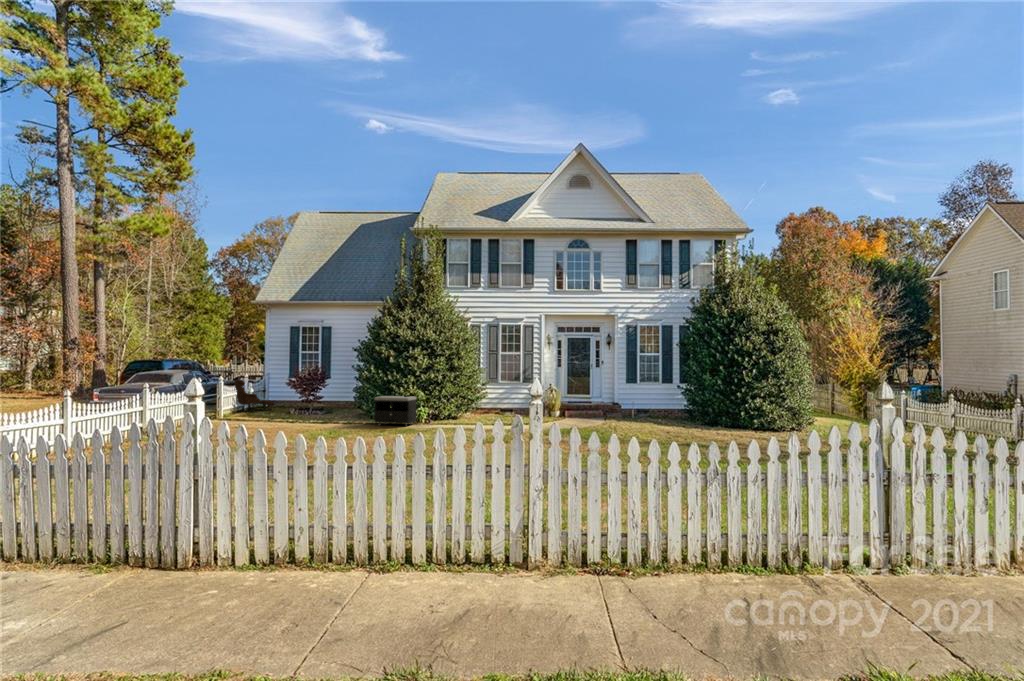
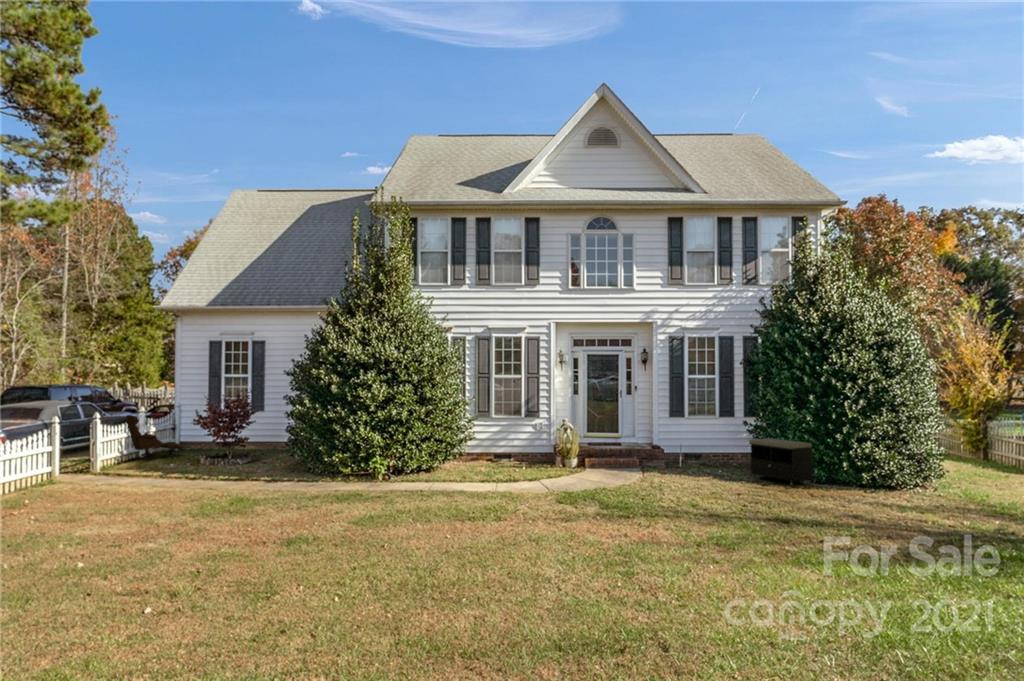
storage bench: present [374,396,416,426] -> present [749,438,813,485]

